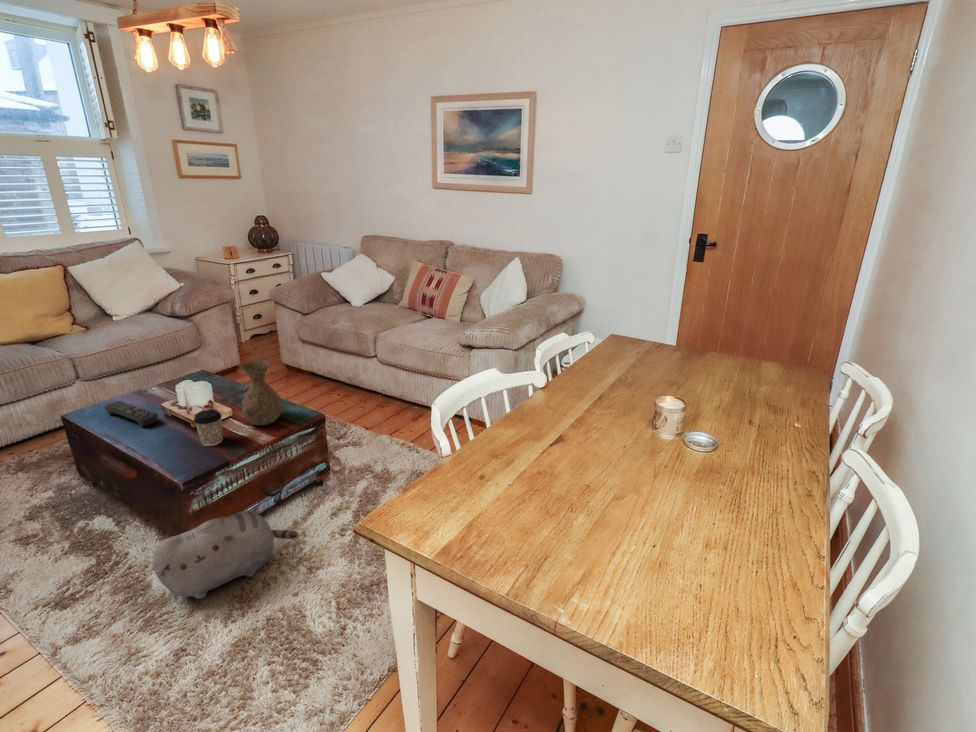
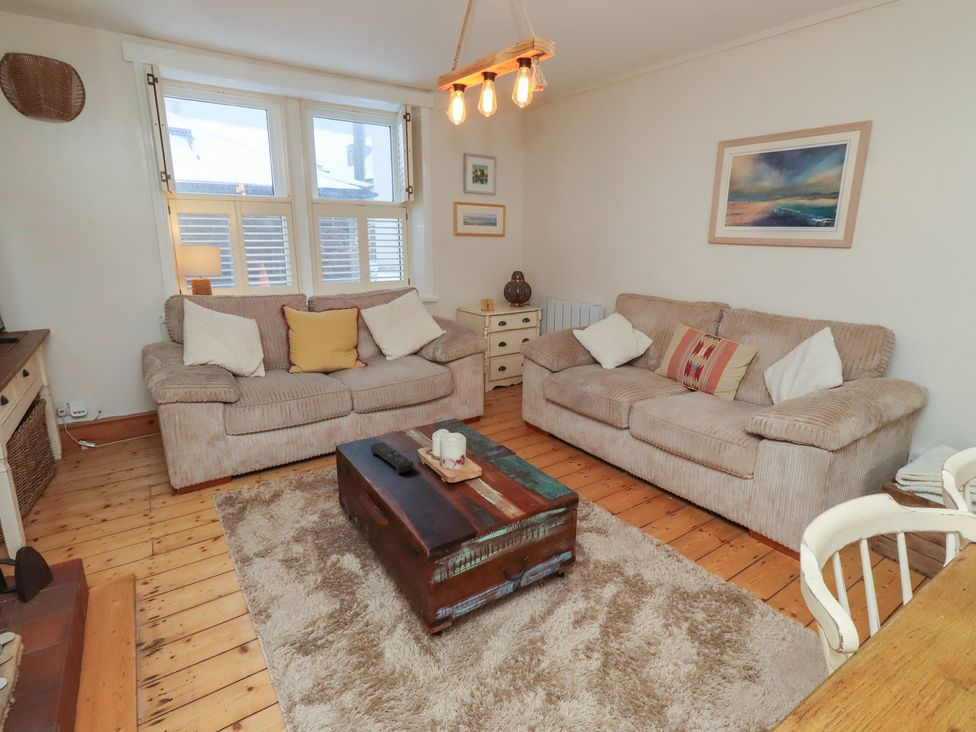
vase: present [240,360,282,425] -> none [494,422,535,496]
coffee cup: present [194,409,223,446] -> none [448,469,475,510]
plush toy: present [153,511,298,599] -> none [391,596,539,691]

